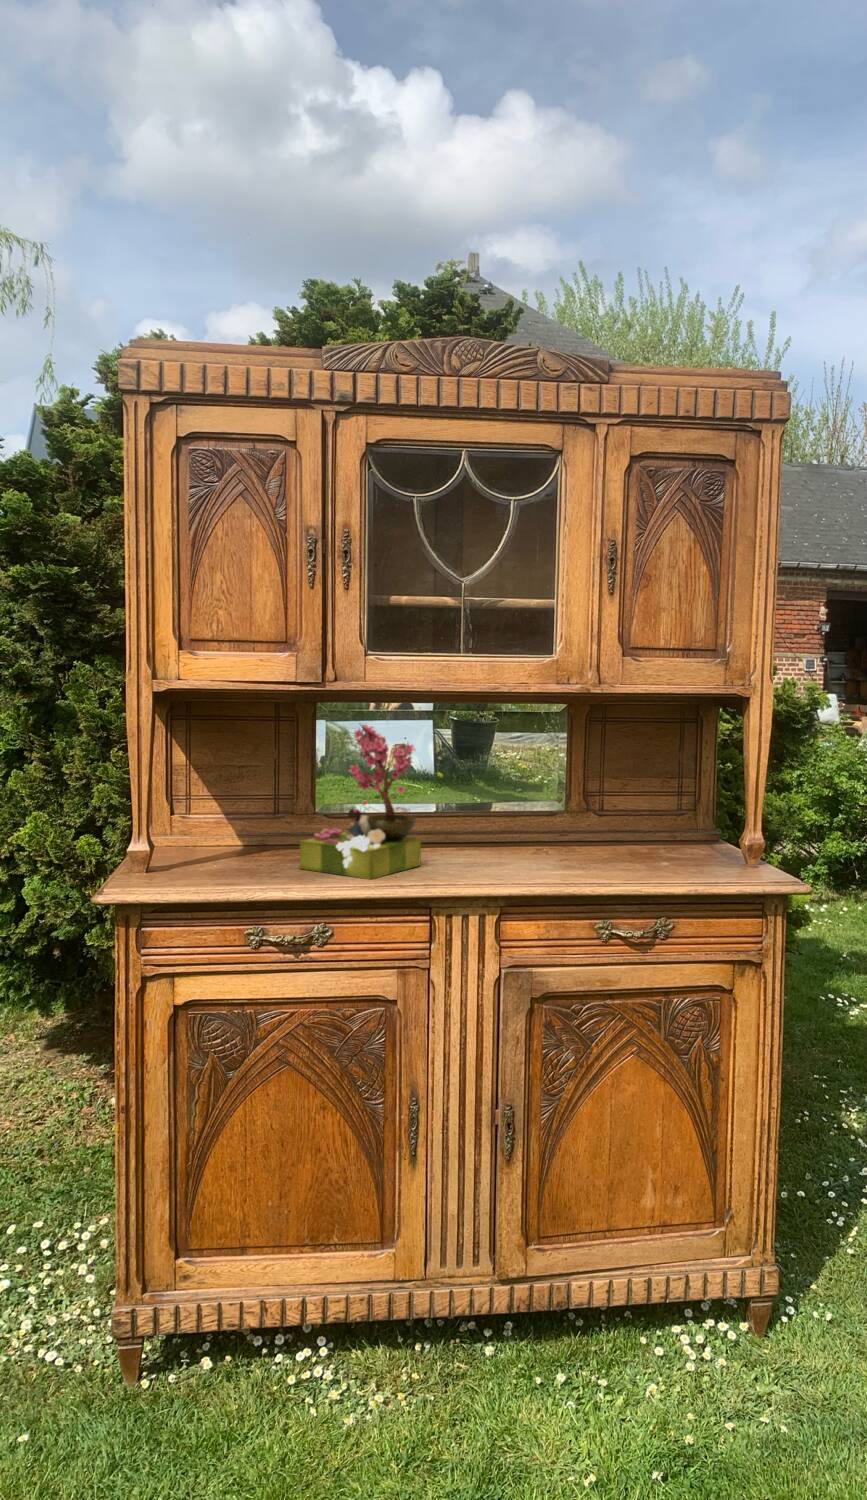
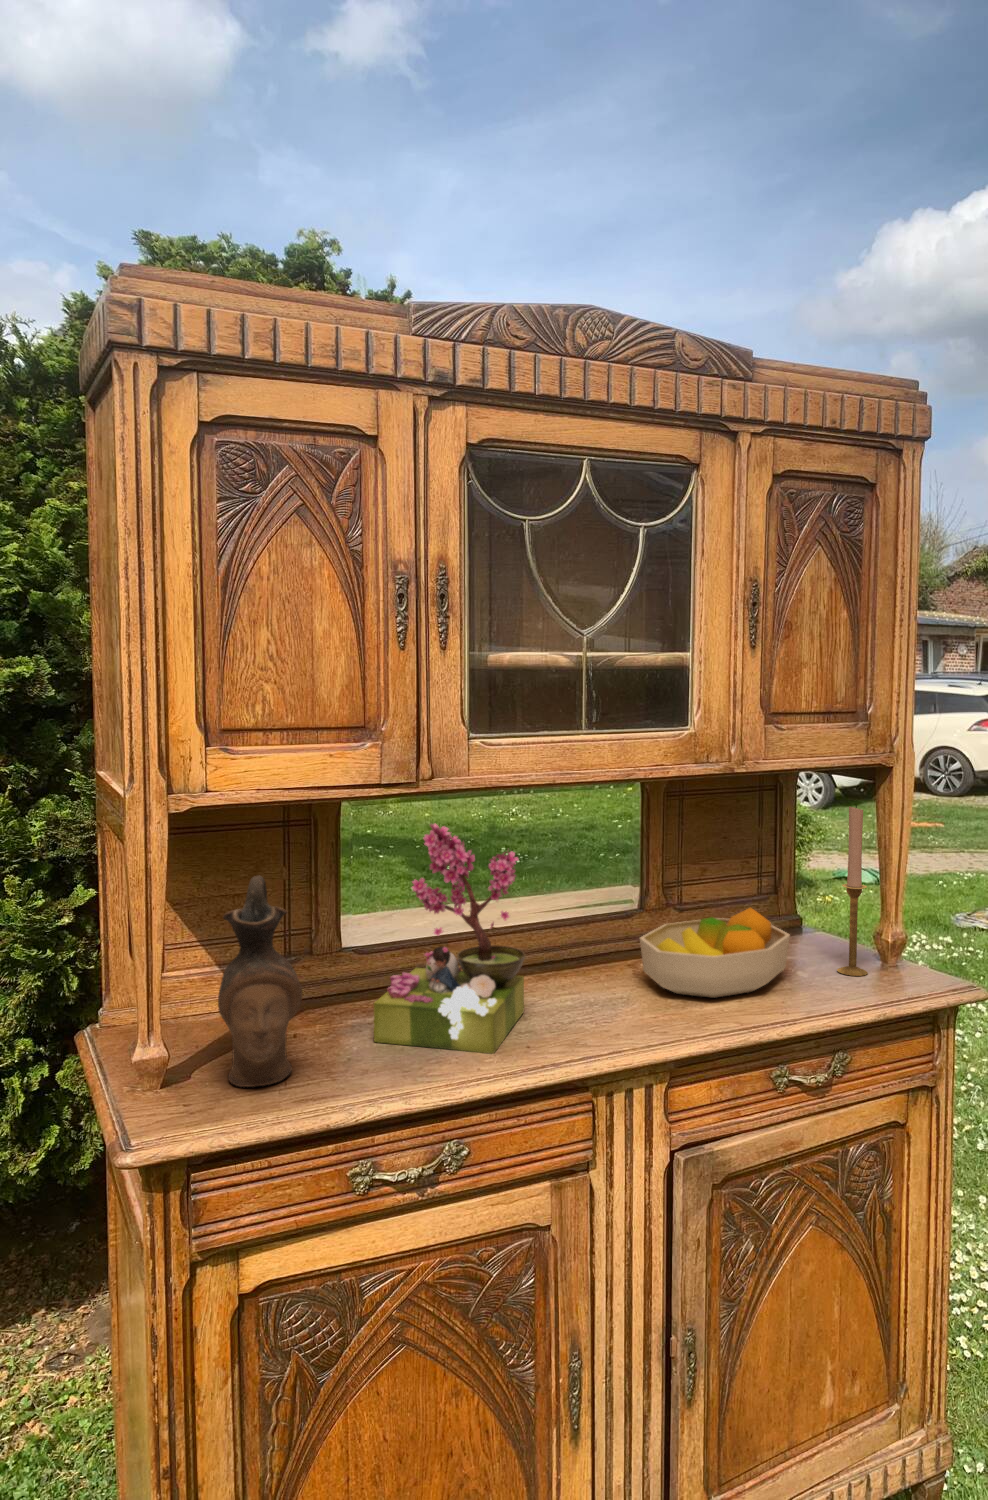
candlestick: none [701,730,726,872] -> present [837,805,868,976]
ceramic pitcher: none [179,742,234,877] -> present [218,876,302,1087]
fruit bowl: none [529,810,652,872] -> present [640,908,790,998]

